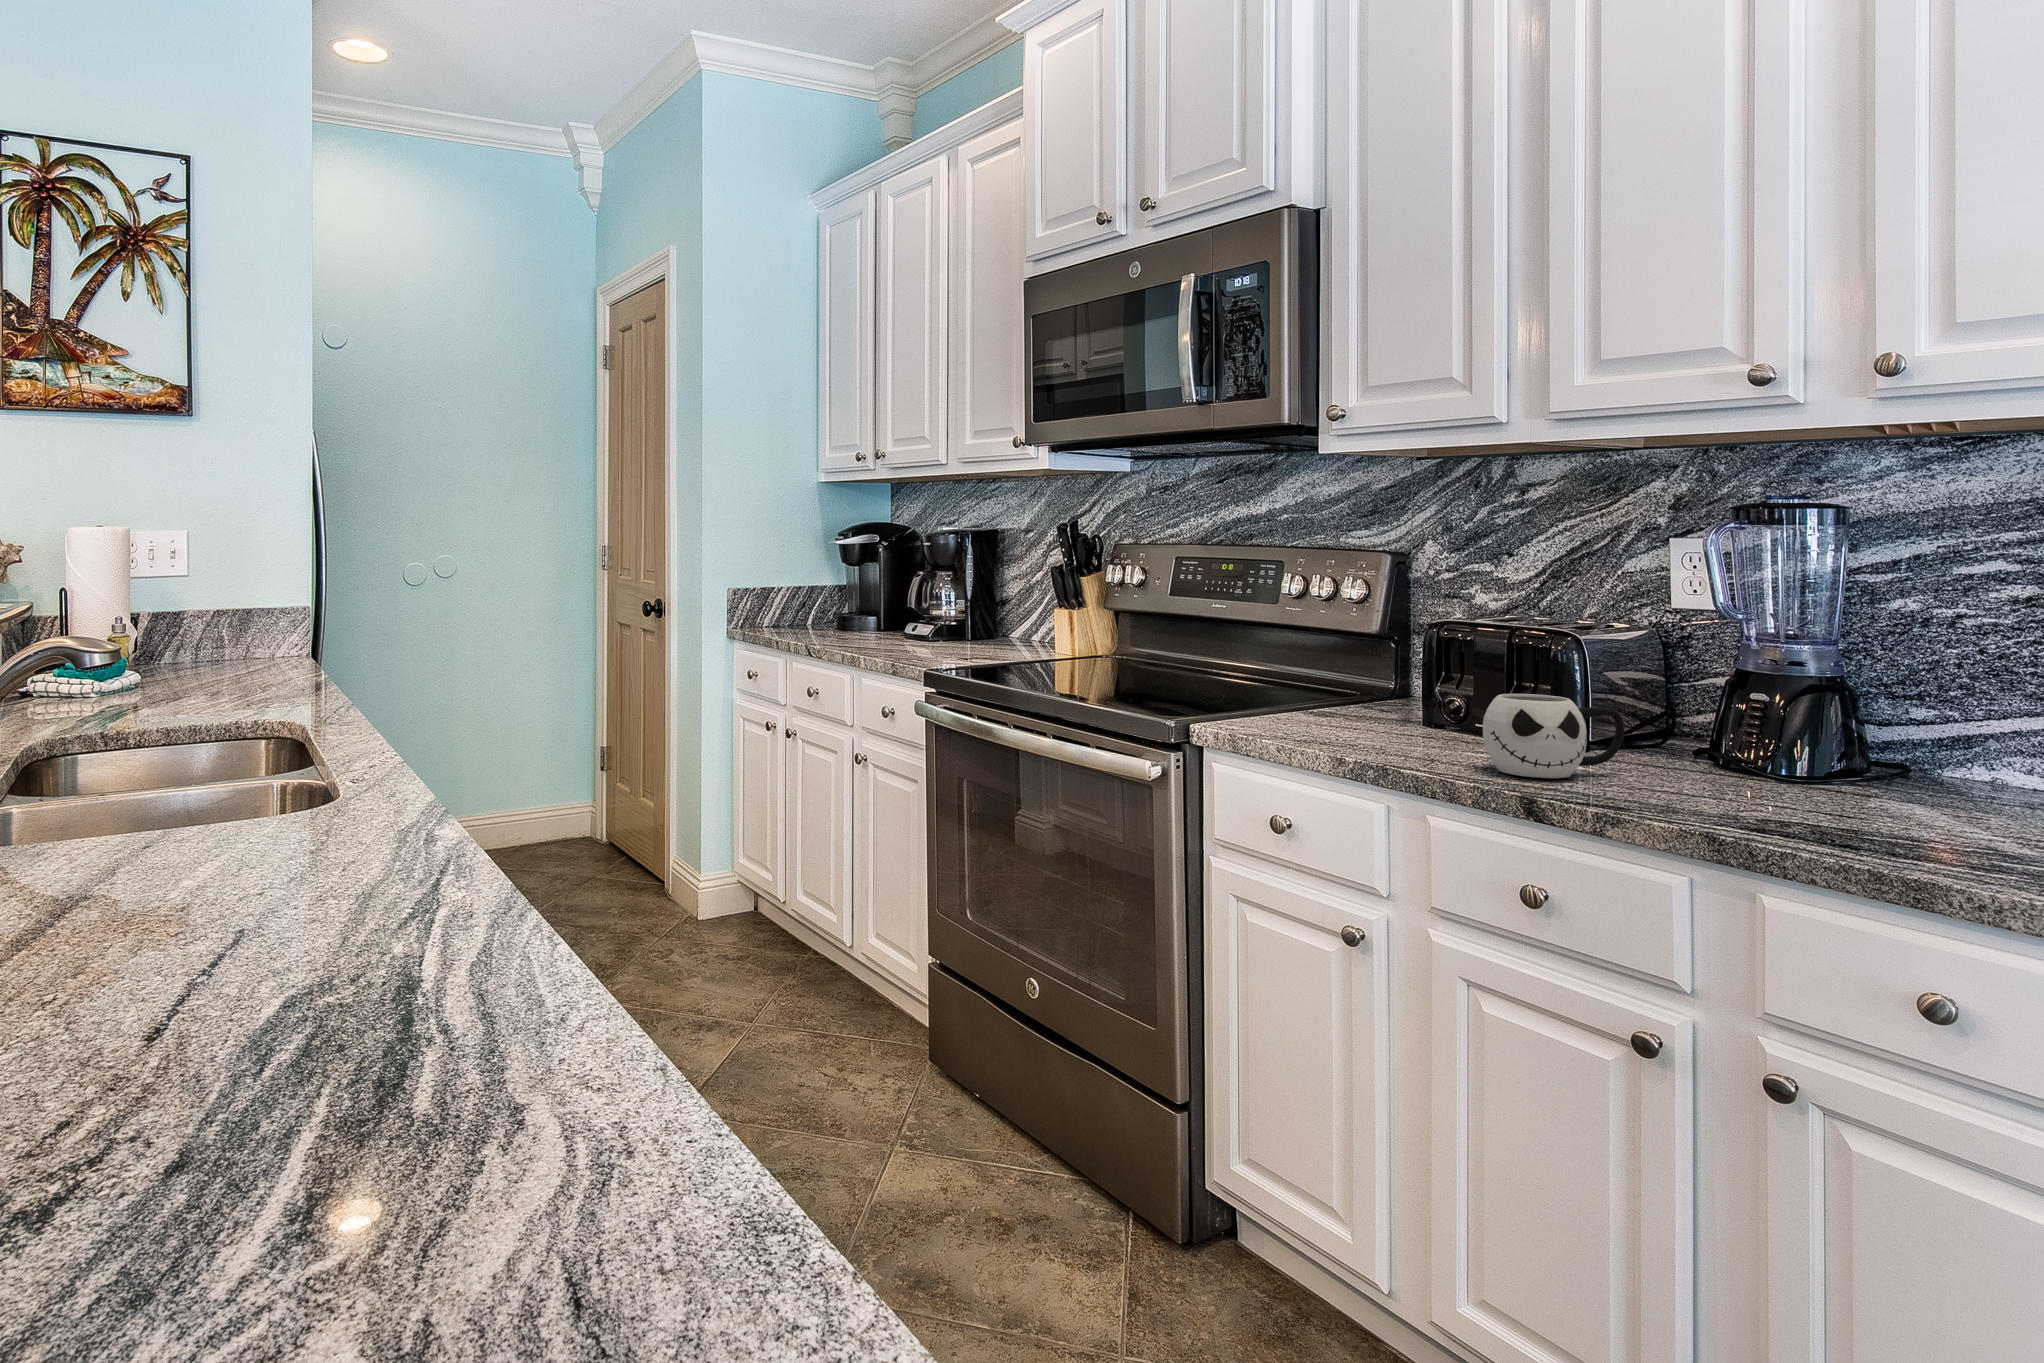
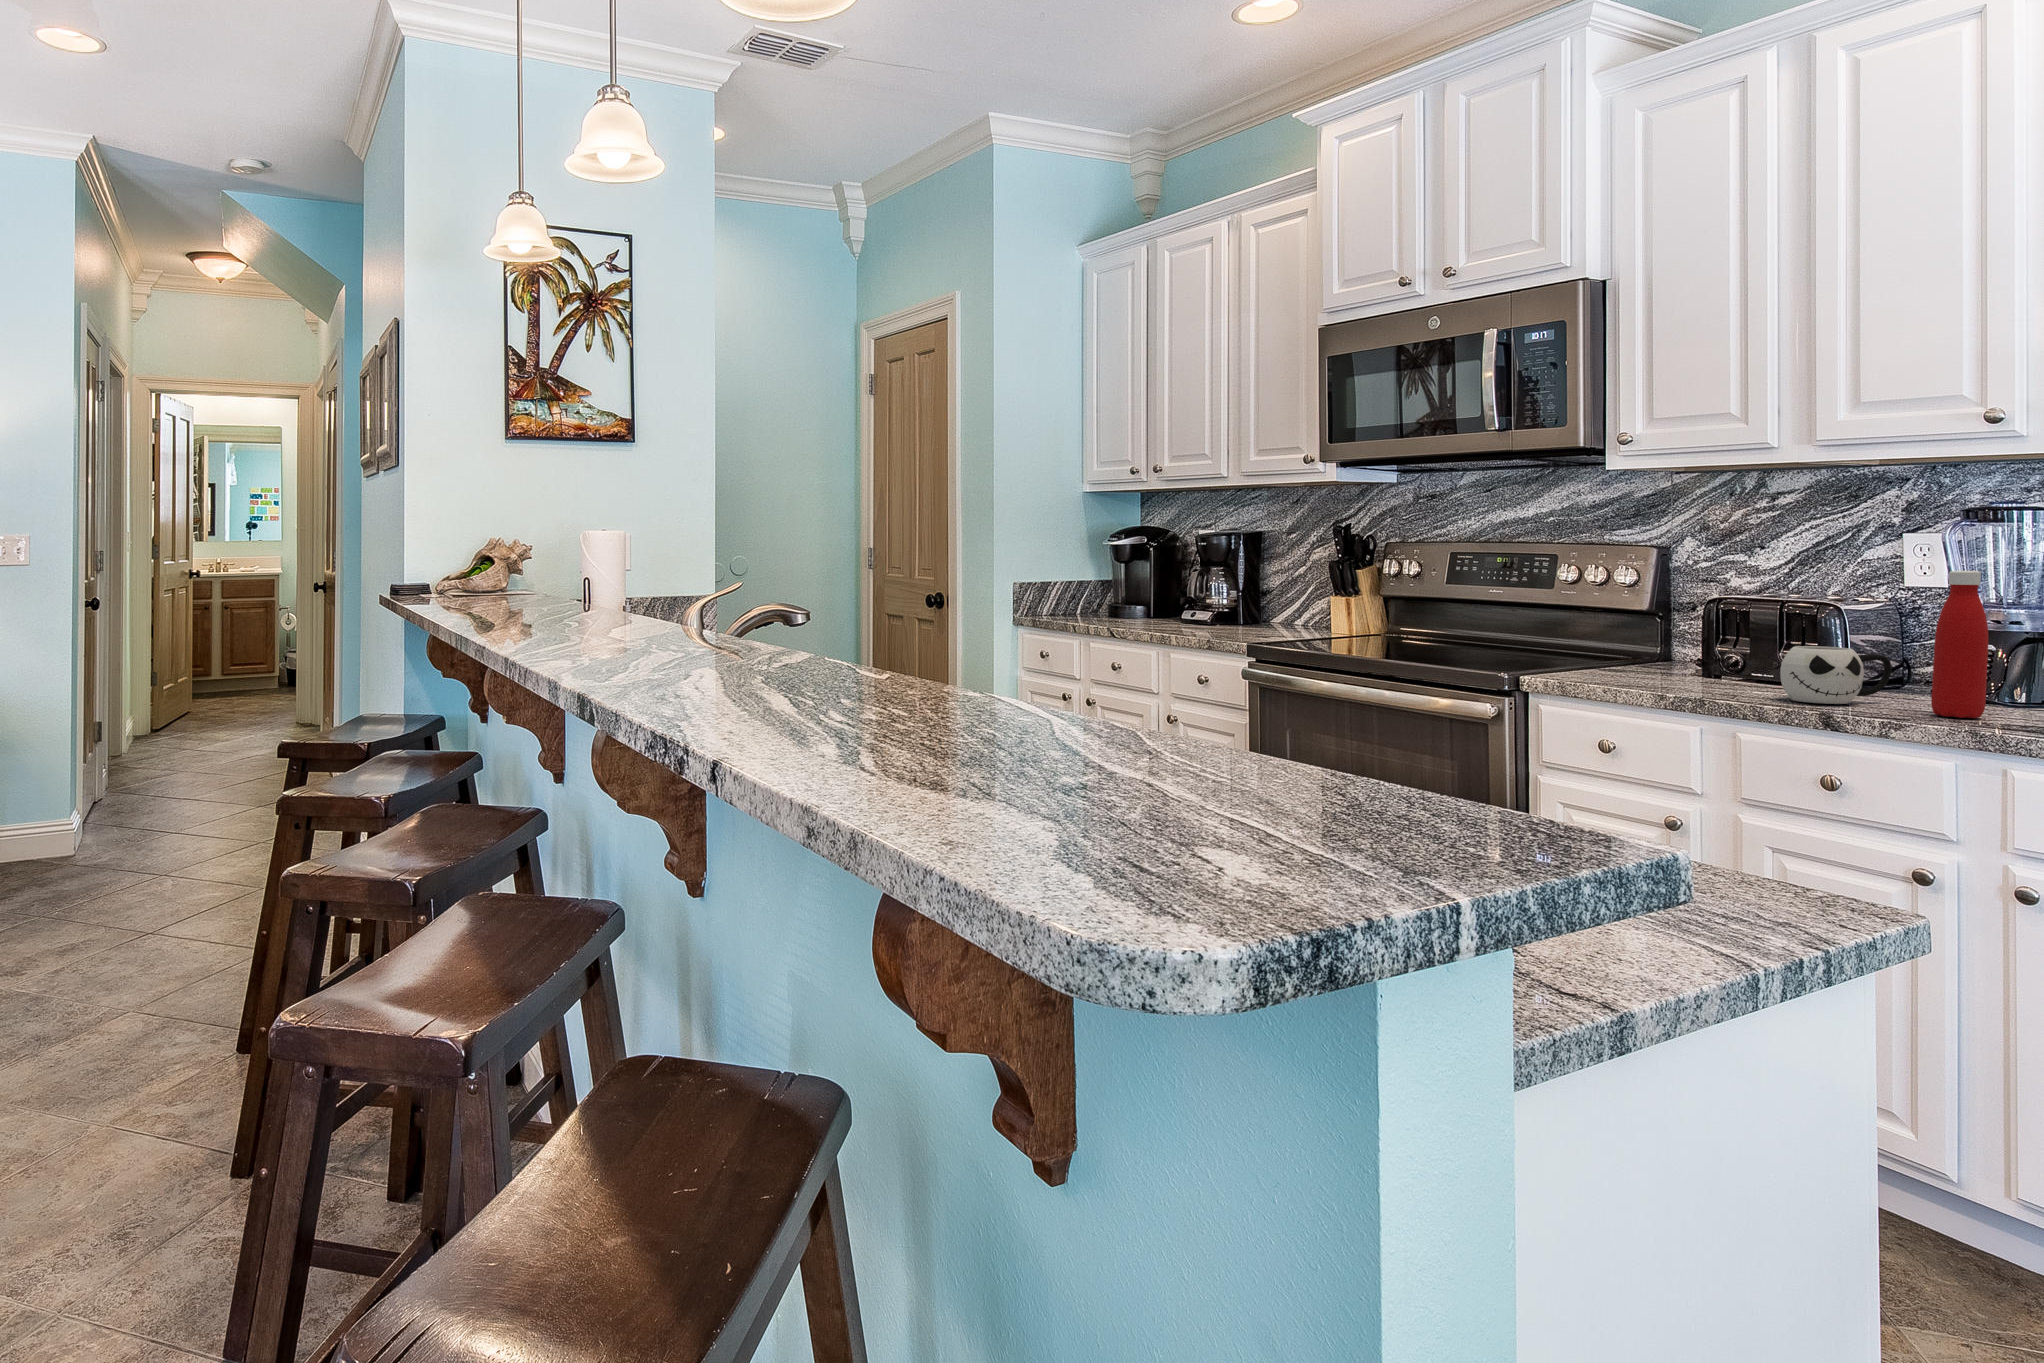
bottle: none [1664,593,1732,807] -> present [1931,571,1988,718]

